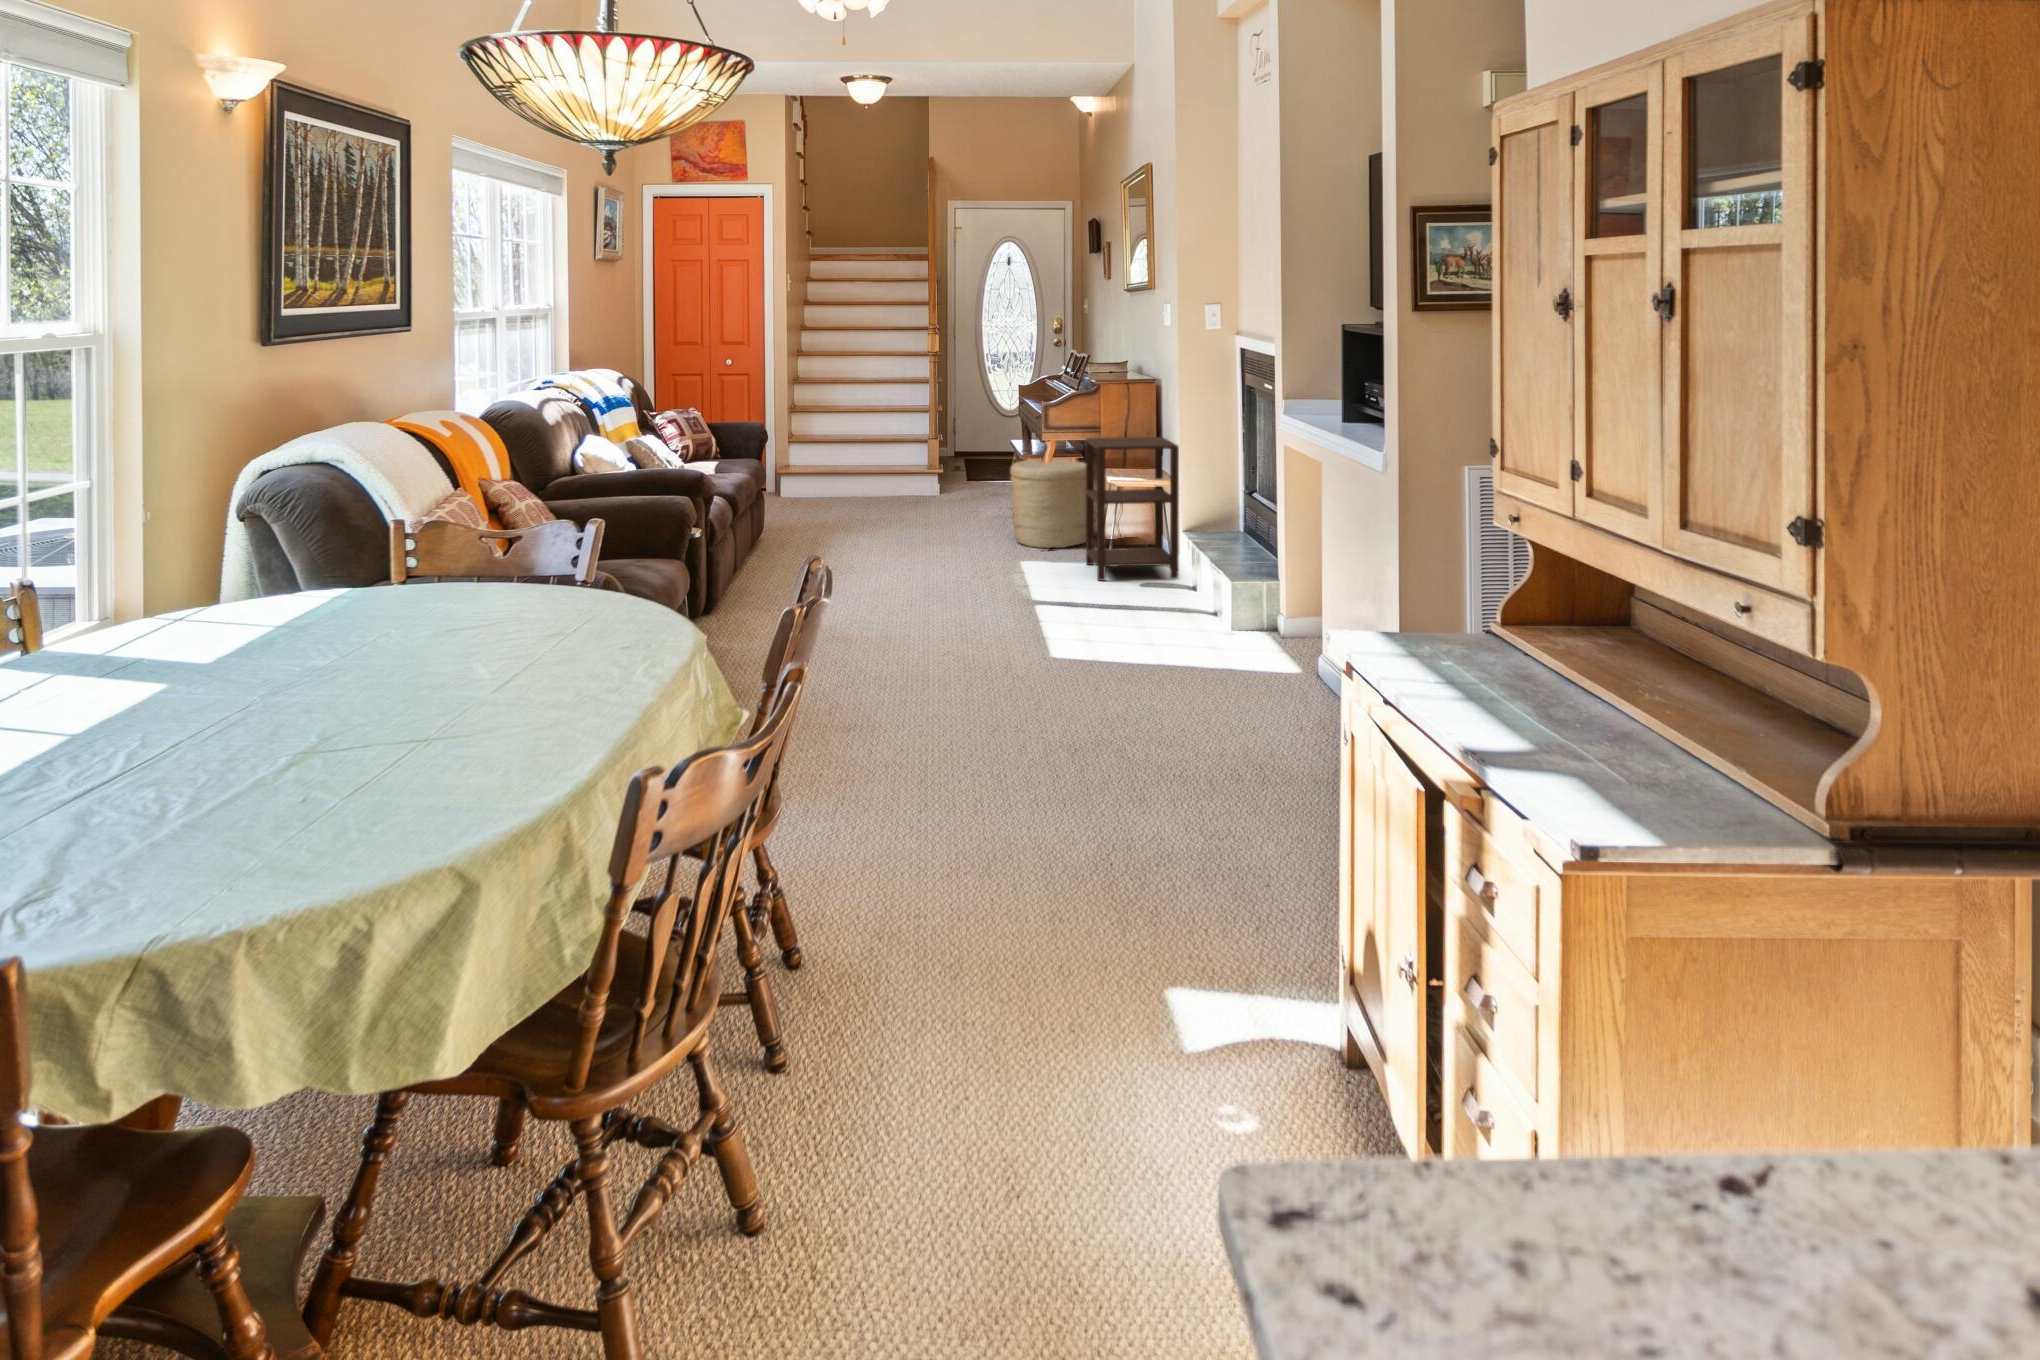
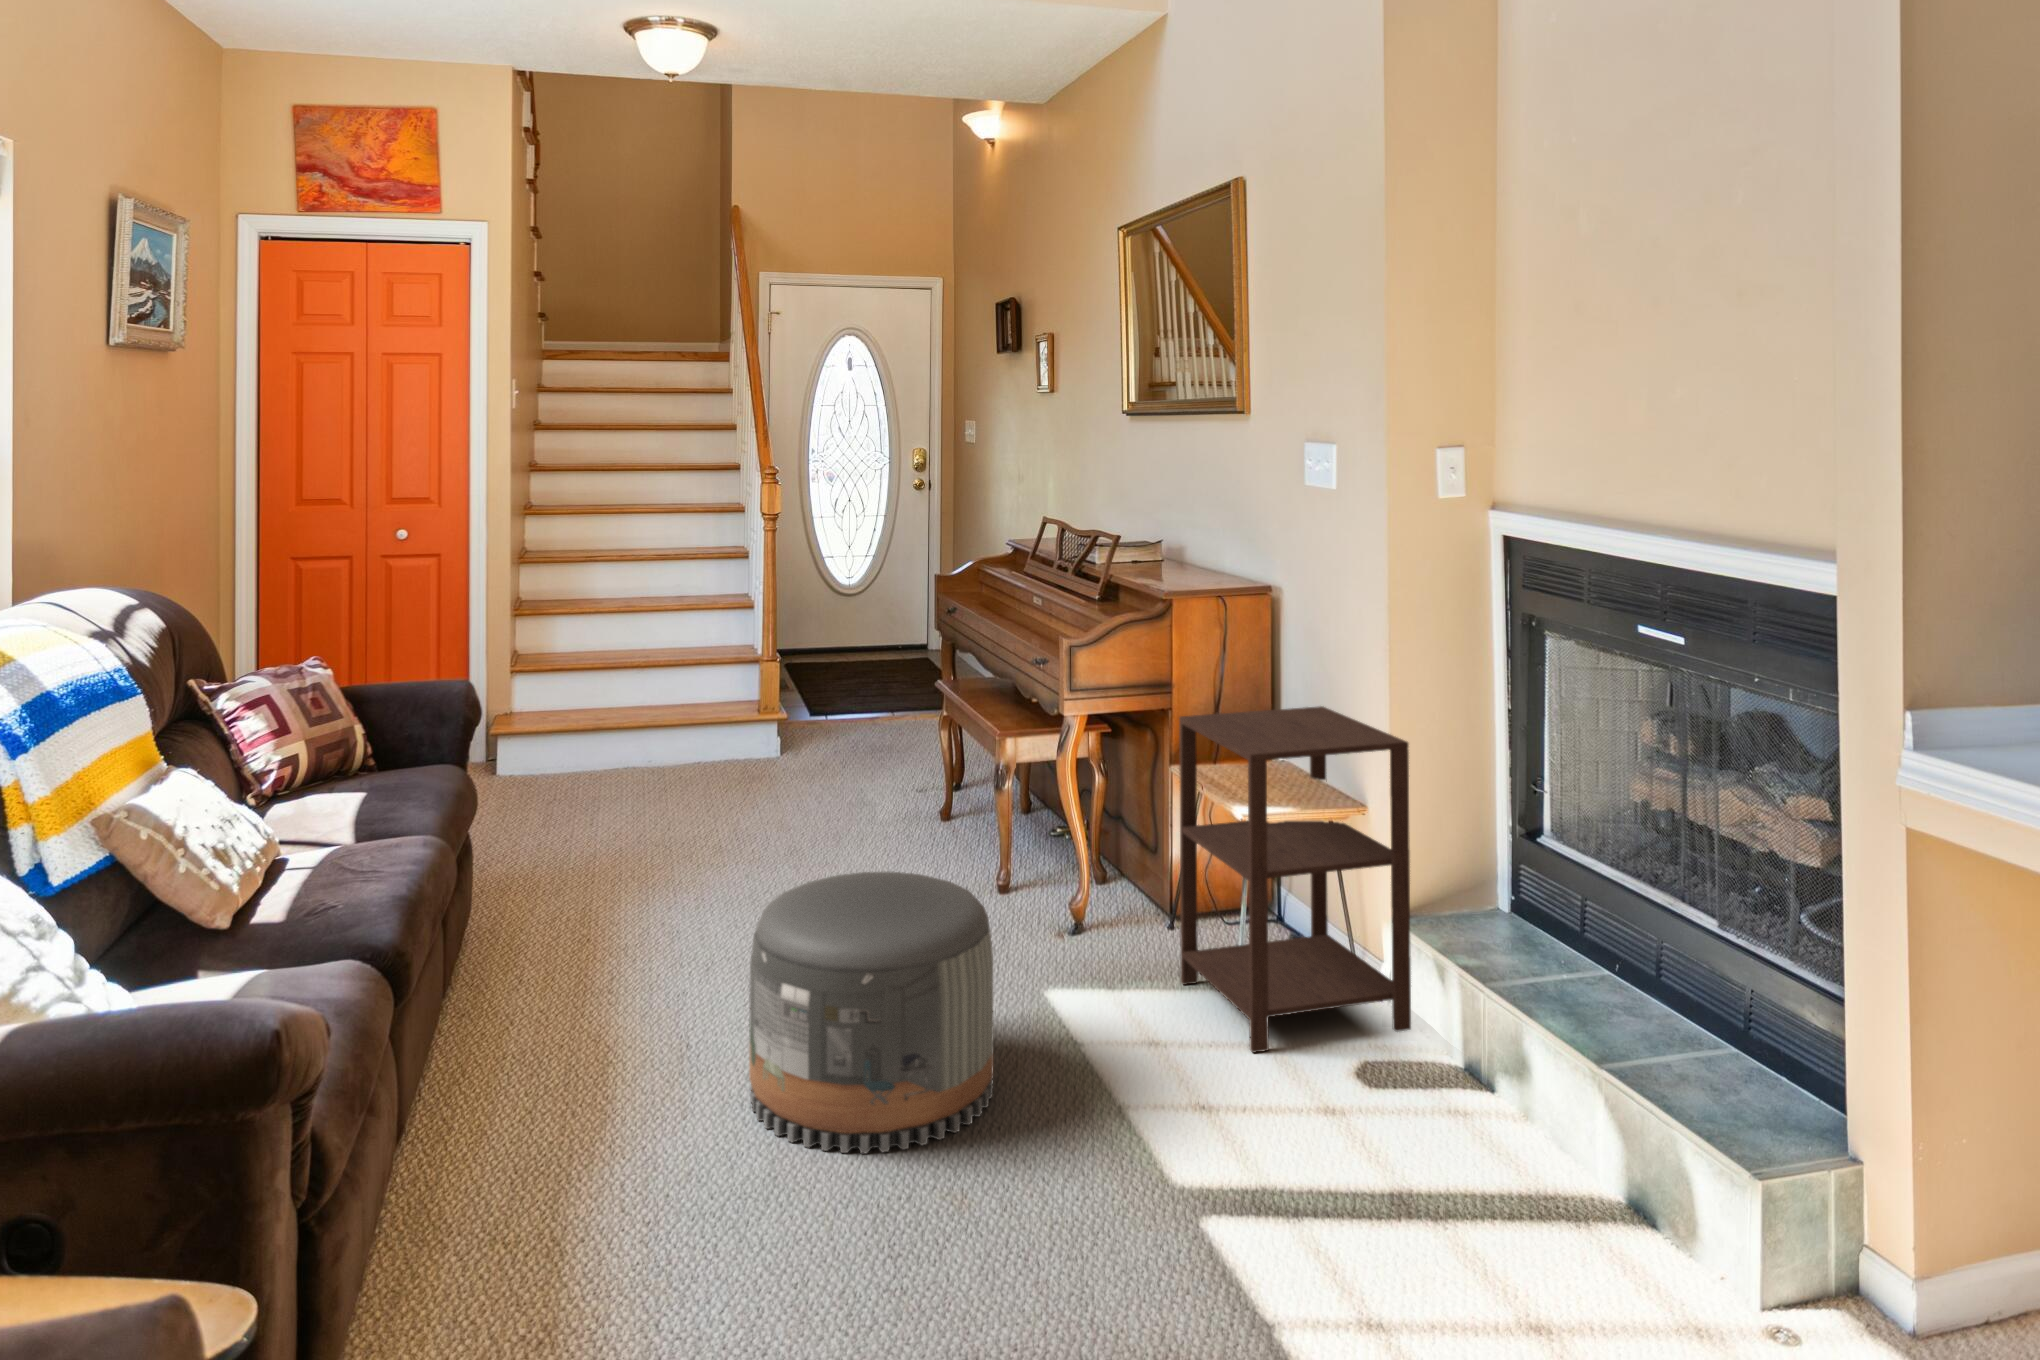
woven basket: present [1010,460,1086,548] -> none [980,730,1138,925]
pouf: none [873,495,977,592] -> present [749,872,993,1153]

